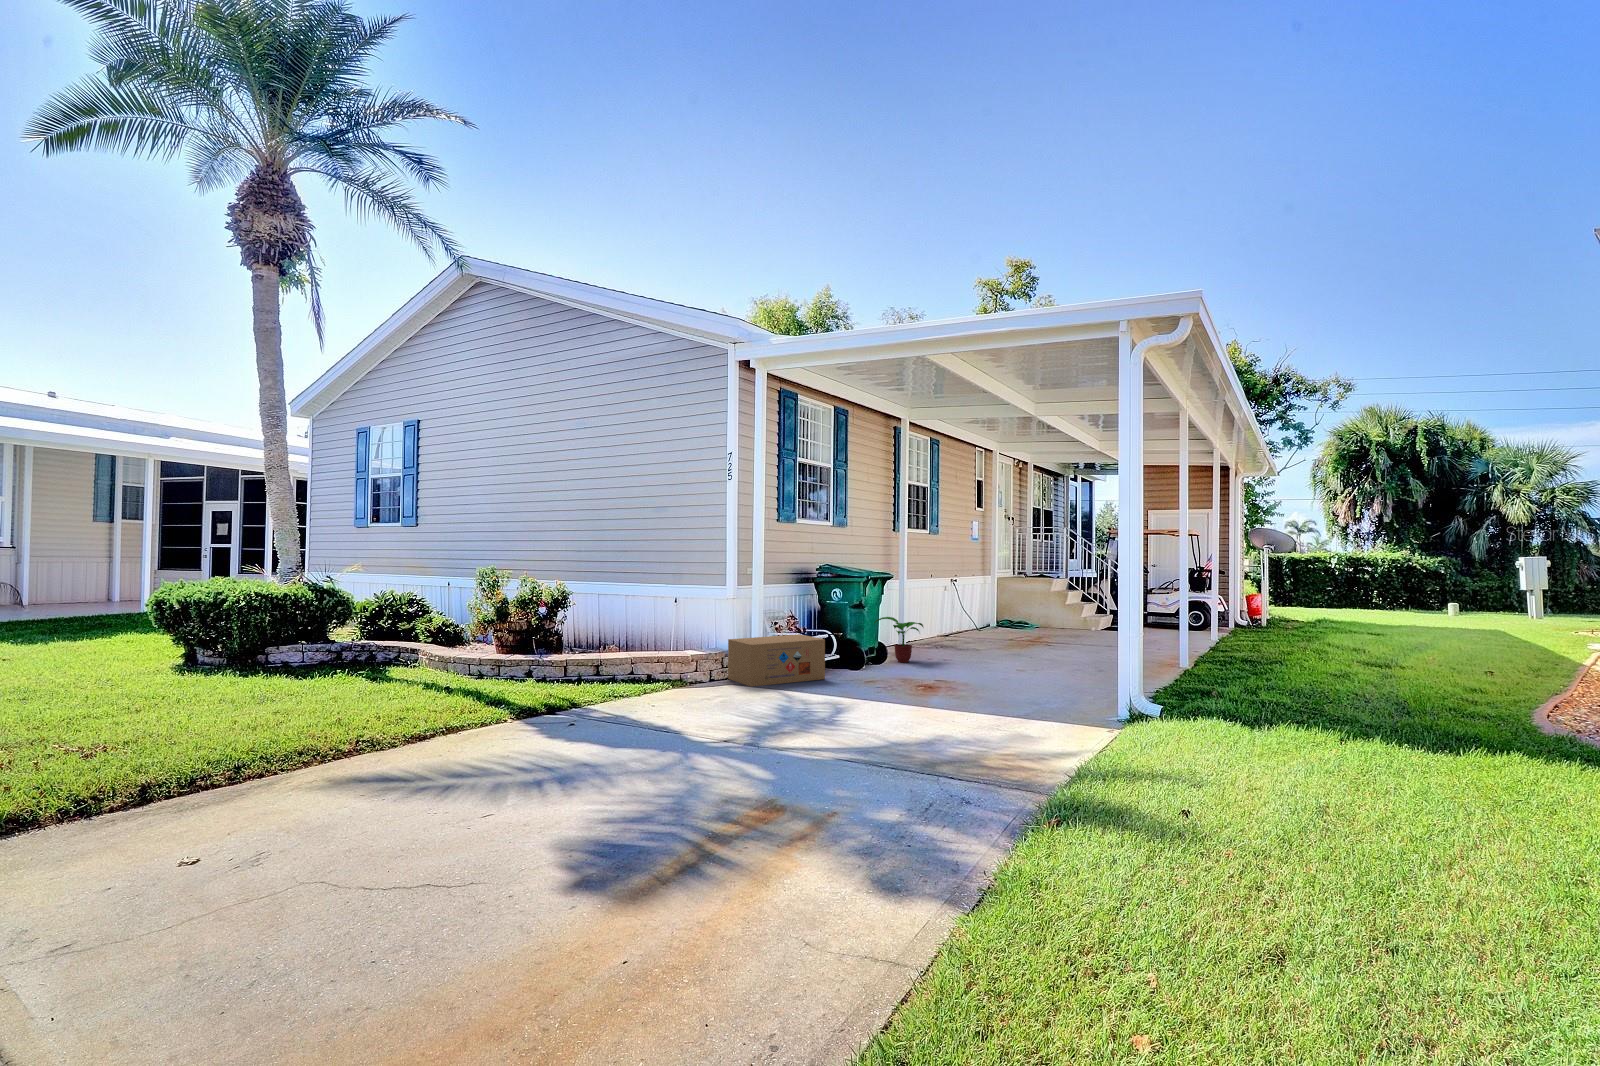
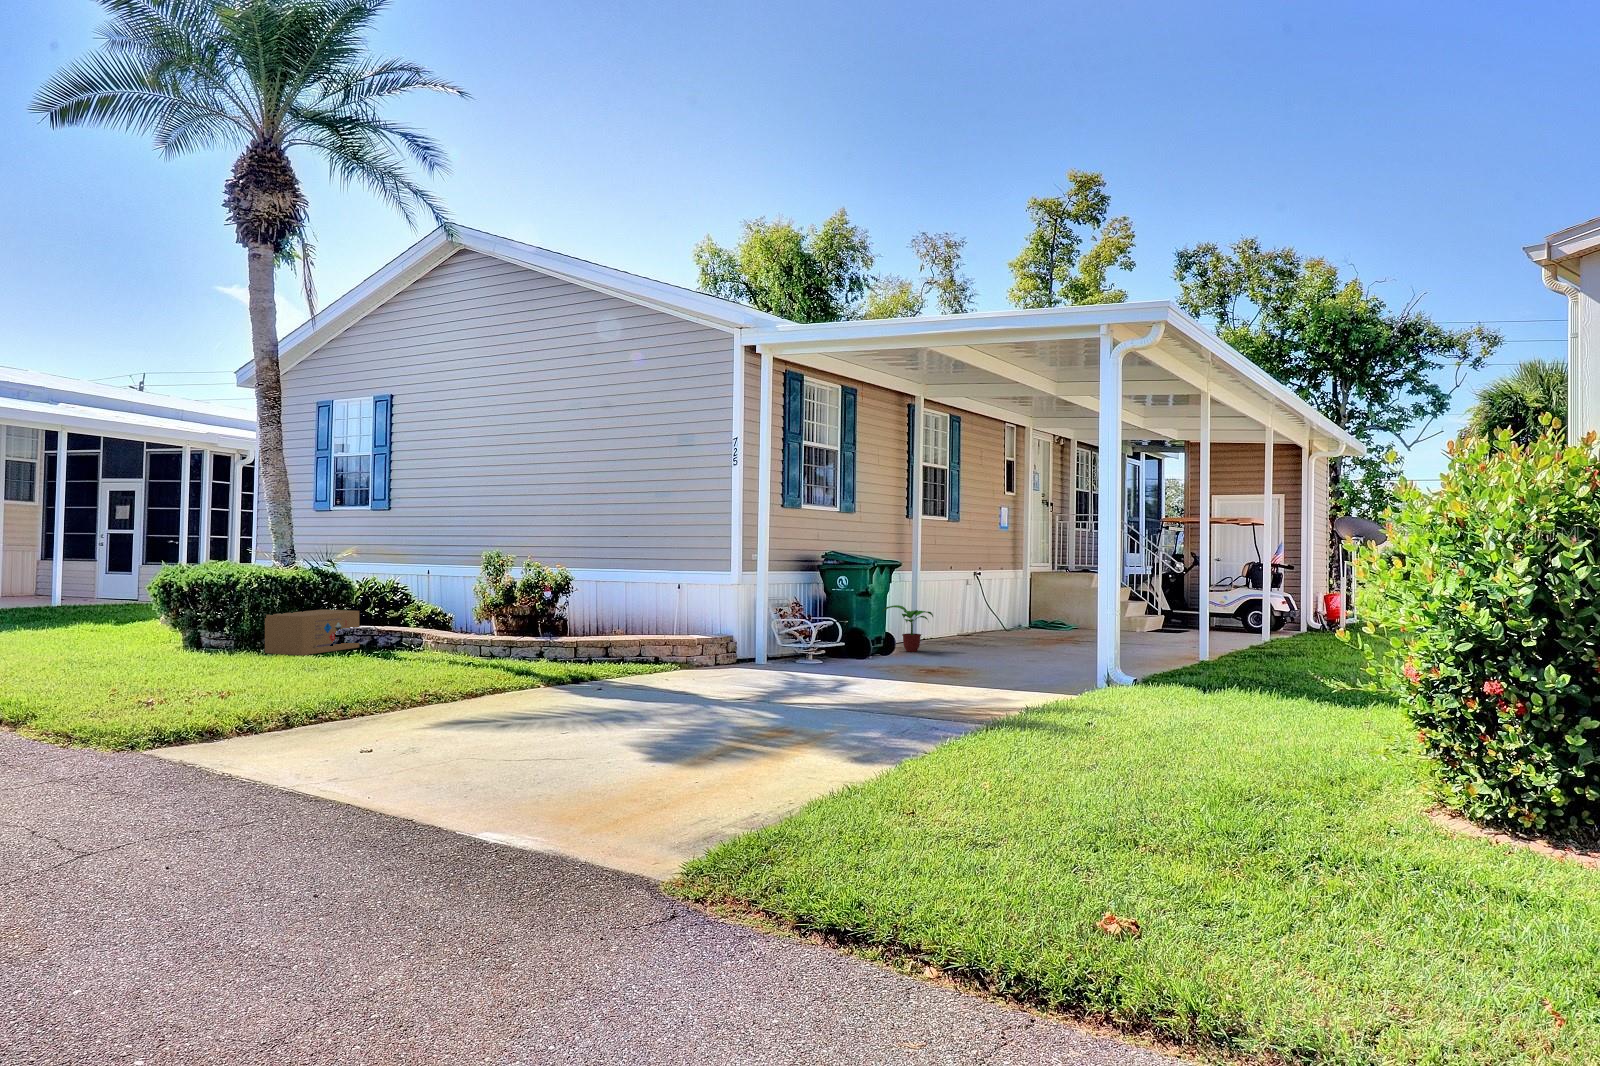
cardboard box: present [728,634,825,687] -> present [265,610,359,655]

